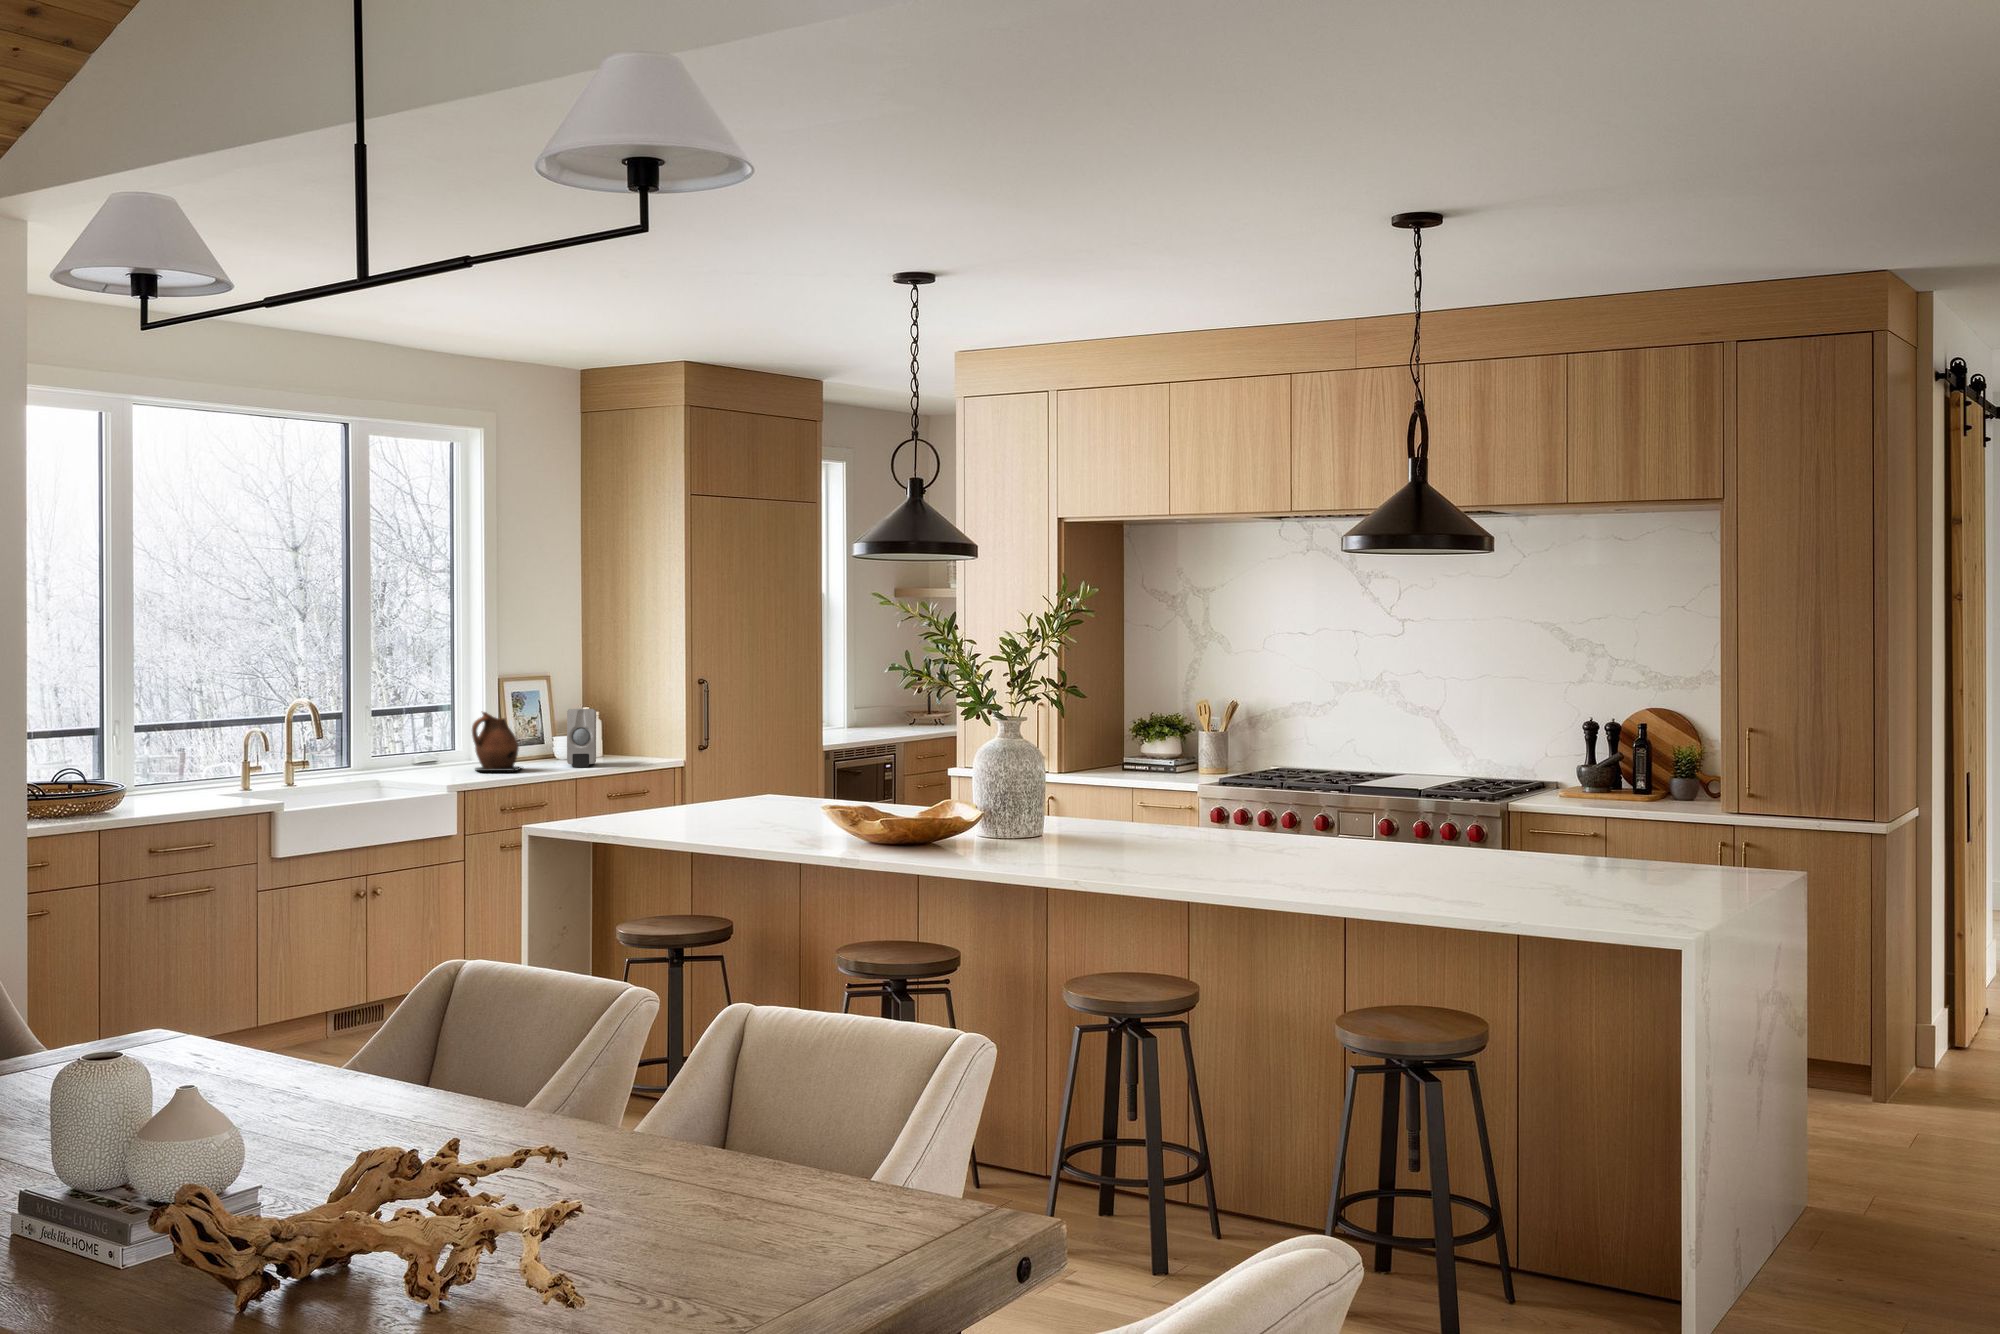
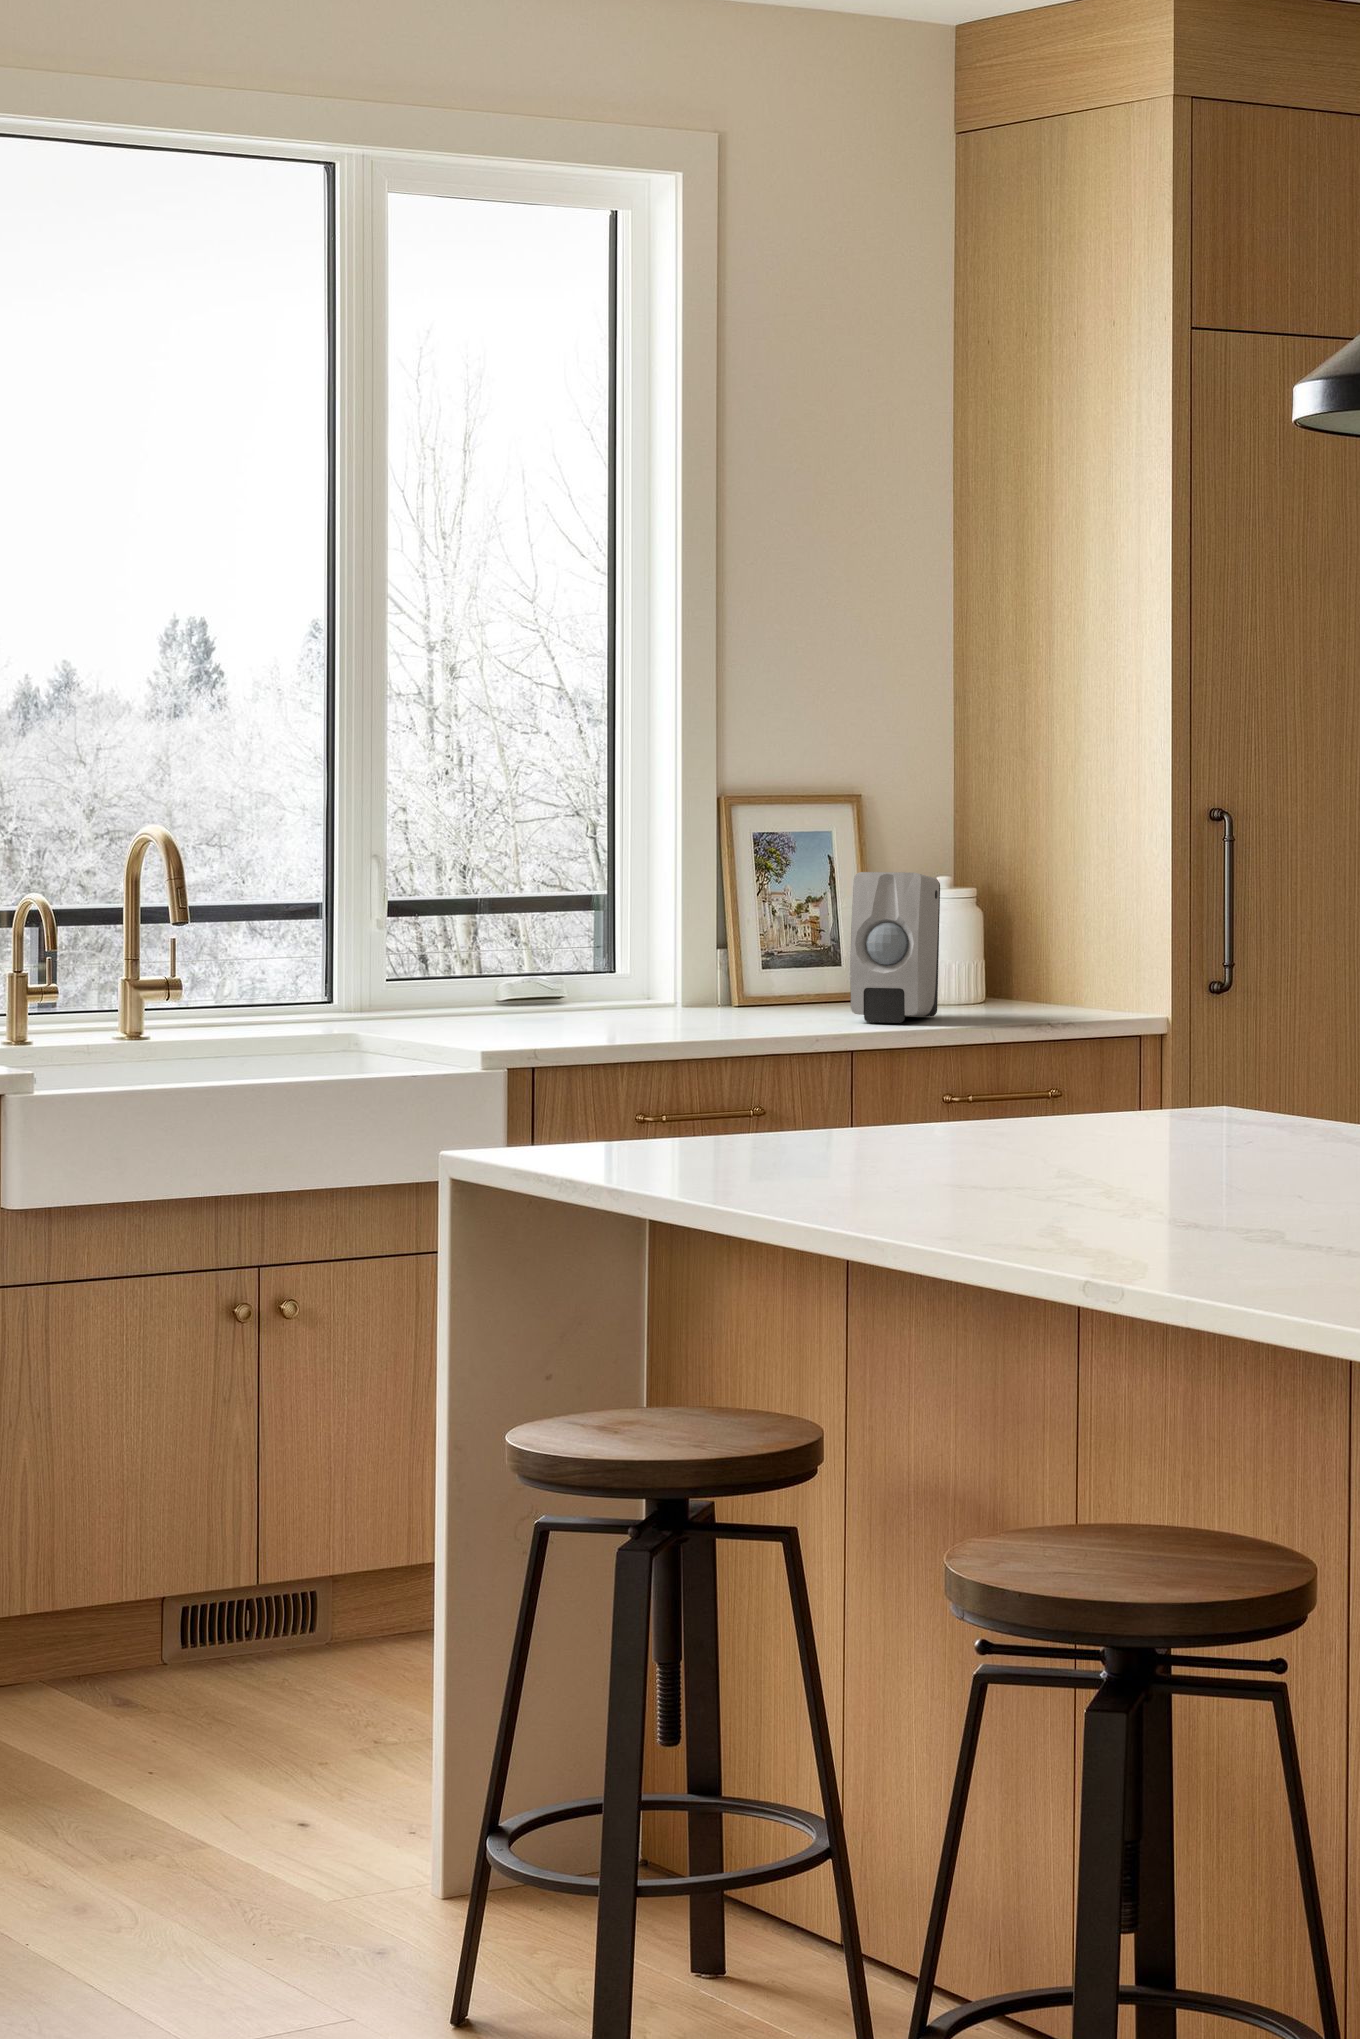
ceramic pitcher: present [472,712,521,771] -> none [600,872,739,1027]

